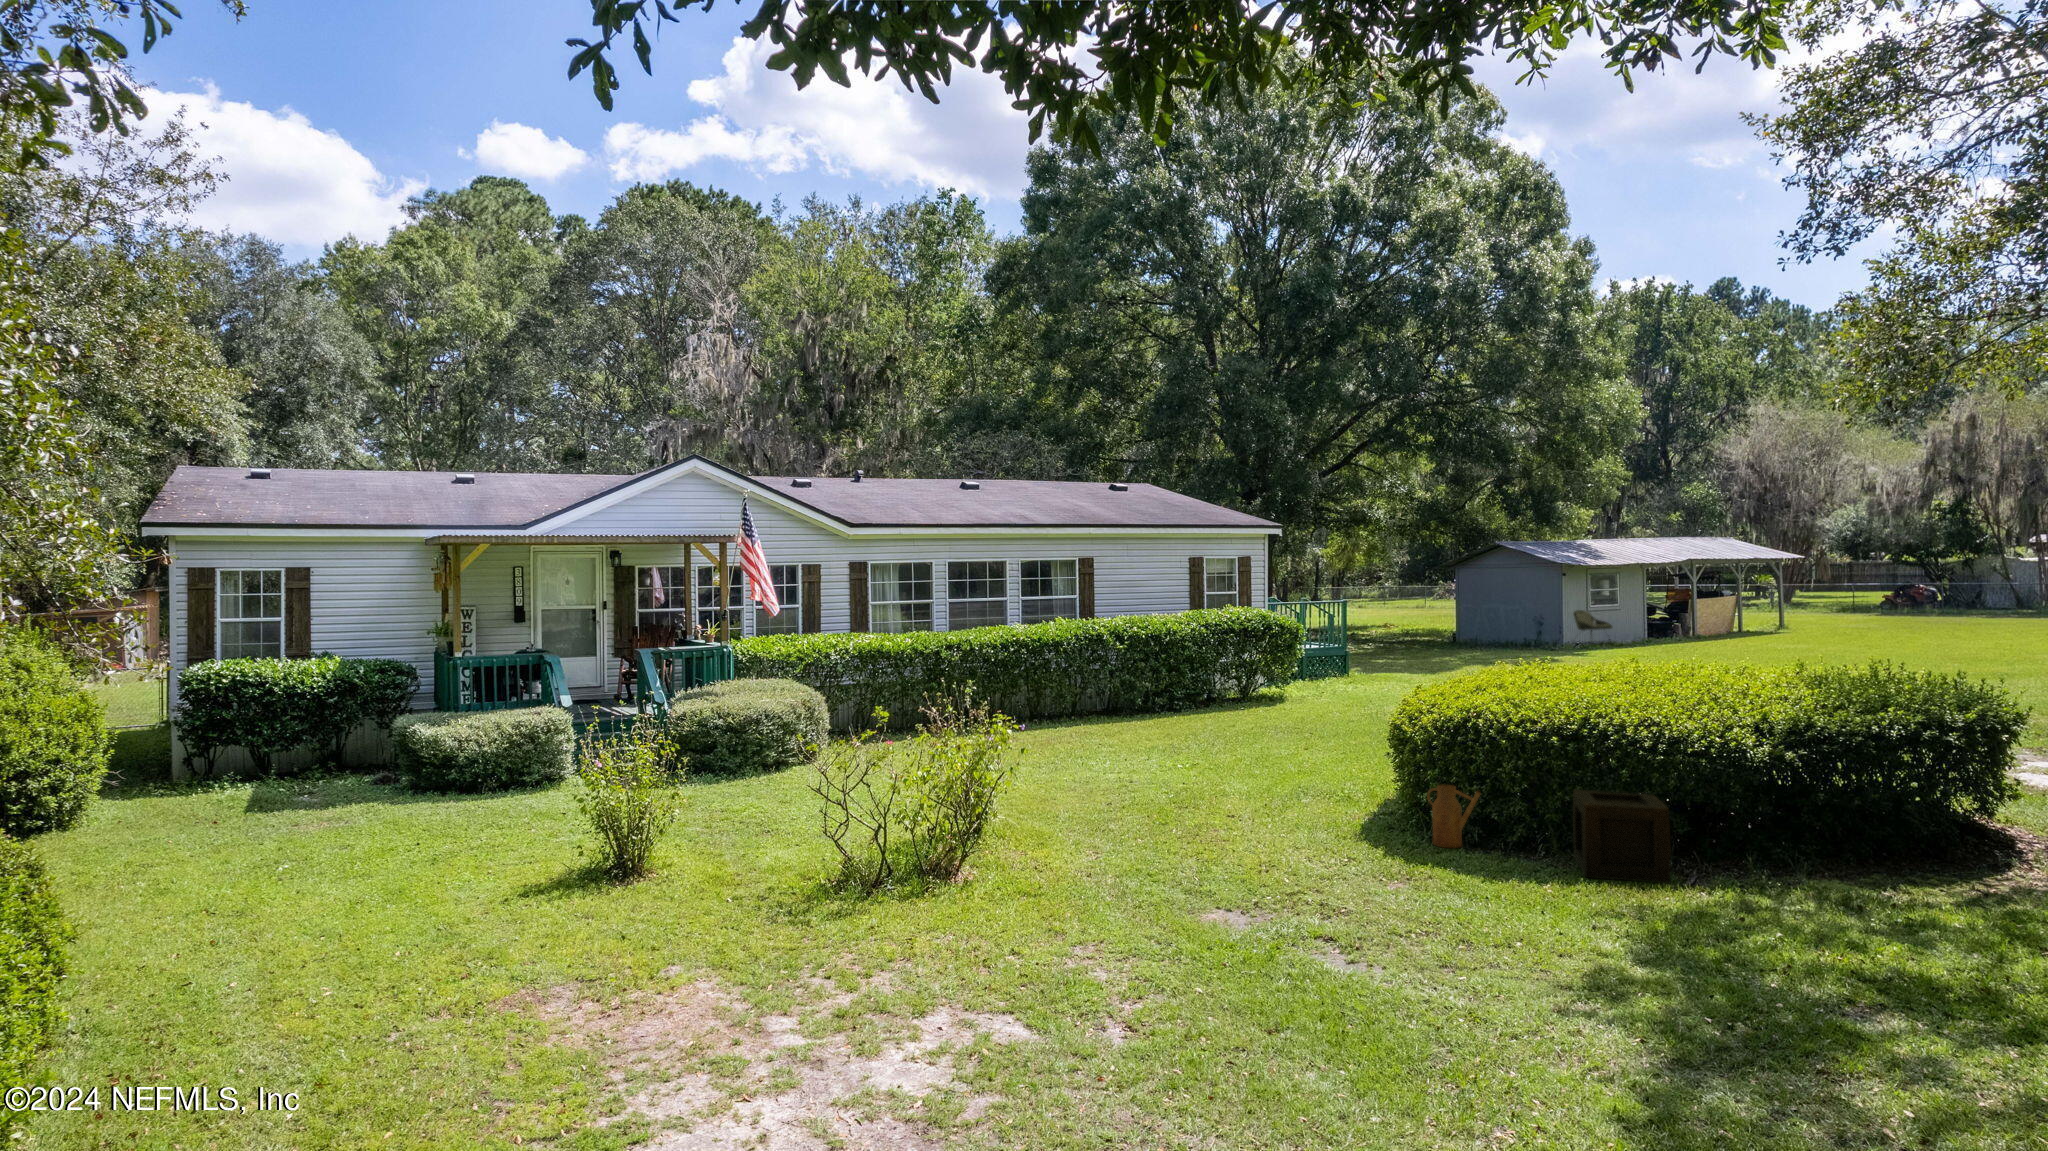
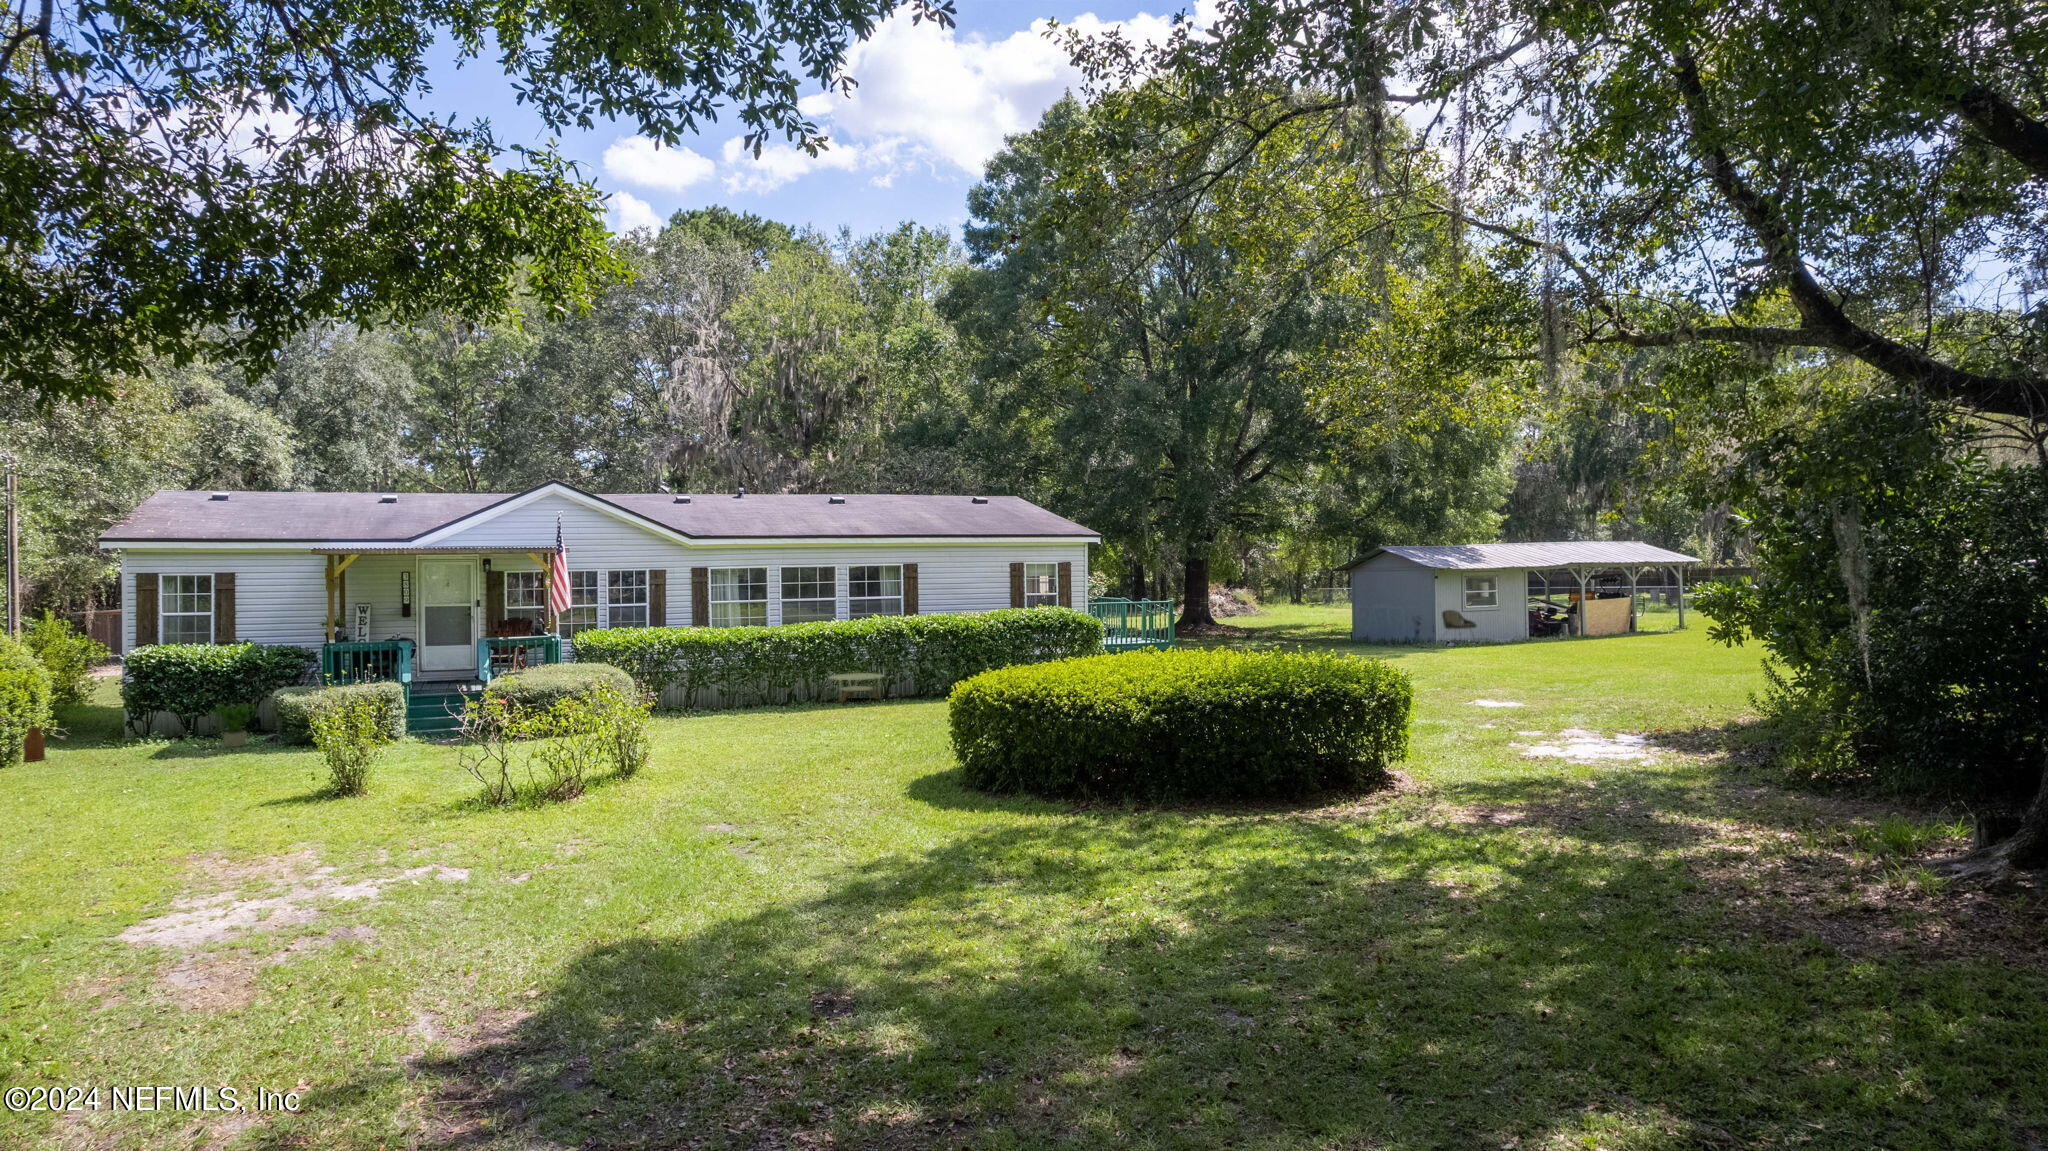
round table: none [1054,685,1121,719] -> present [829,673,883,702]
potted plant: none [341,736,415,796] -> present [210,704,258,747]
watering can: present [1427,785,1481,848] -> present [23,724,45,762]
wooden crate: present [1573,790,1671,883] -> none [891,760,965,829]

